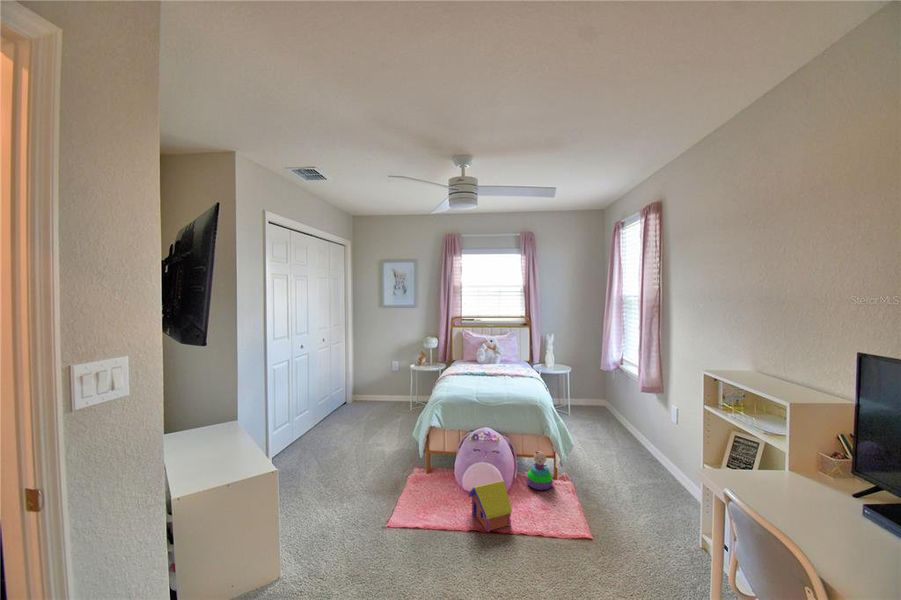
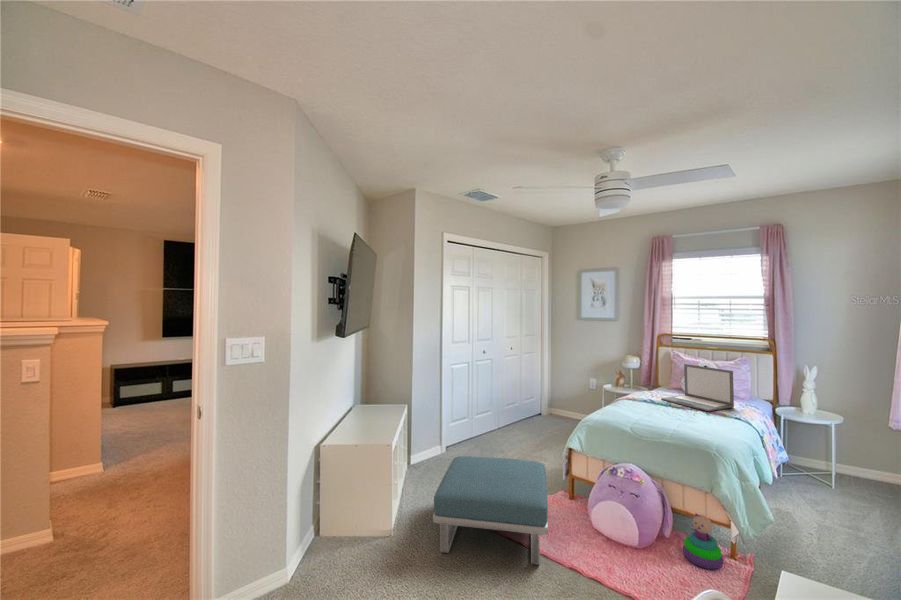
laptop: none [474,340,520,374] -> present [661,364,734,411]
footstool: none [319,446,453,578] -> present [433,456,548,565]
toy house: present [469,480,512,532] -> none [581,521,623,583]

